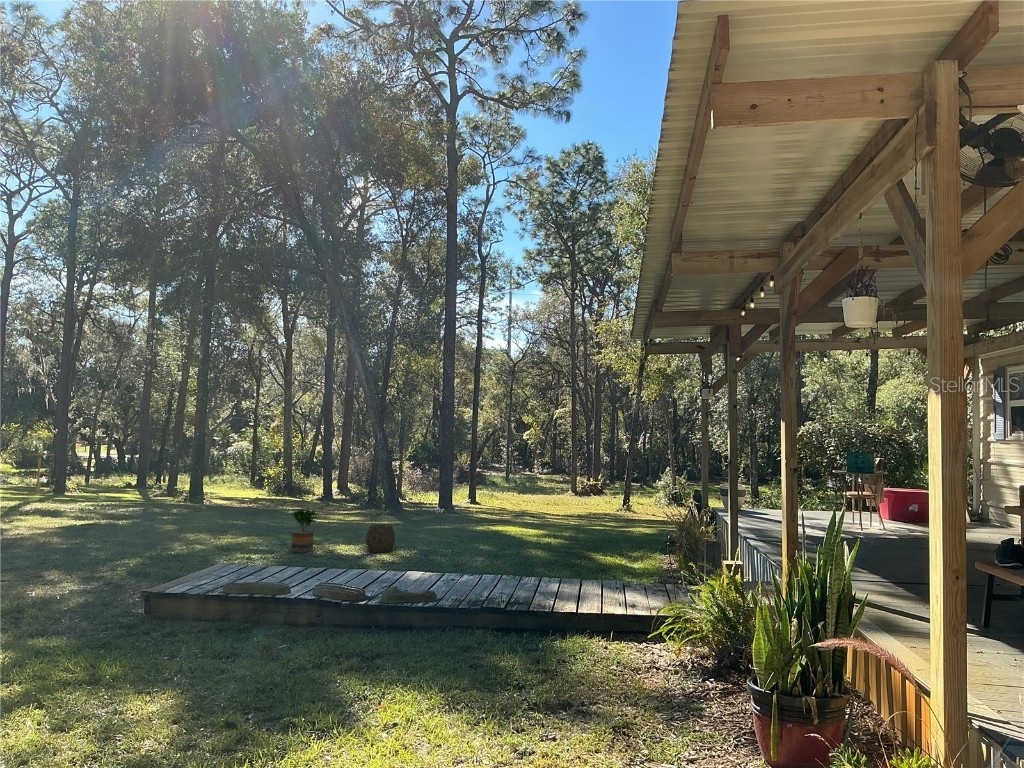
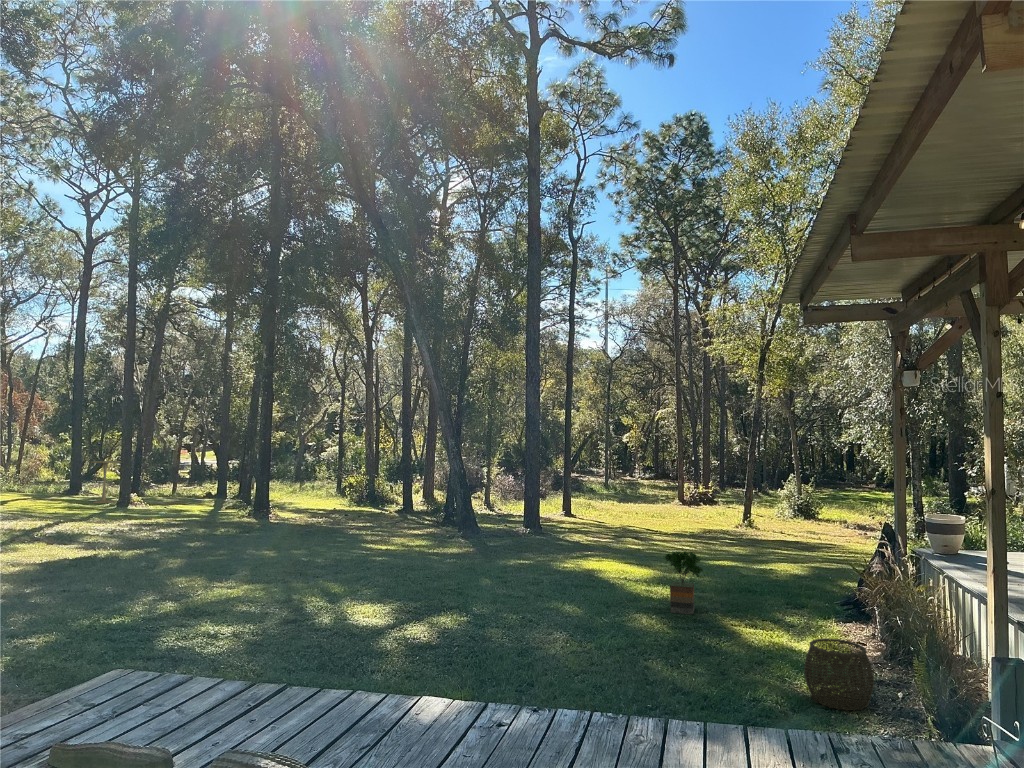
potted tree: present [292,509,318,552] -> present [665,551,703,615]
woven basket: present [366,525,395,552] -> present [804,638,874,711]

